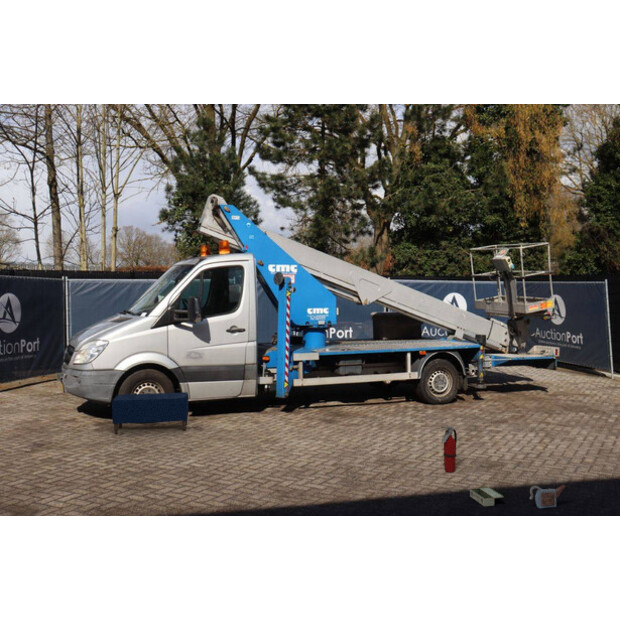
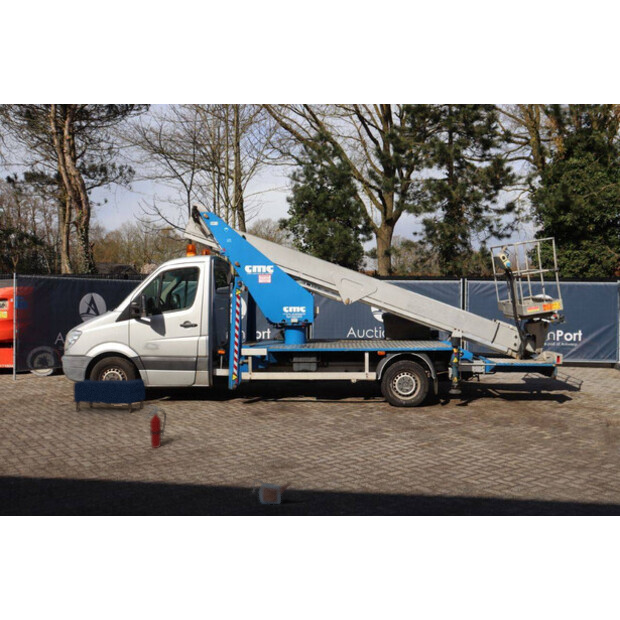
fire extinguisher: present [441,426,457,472] -> present [146,406,166,448]
toolbox: present [470,487,503,506] -> none [216,478,244,495]

